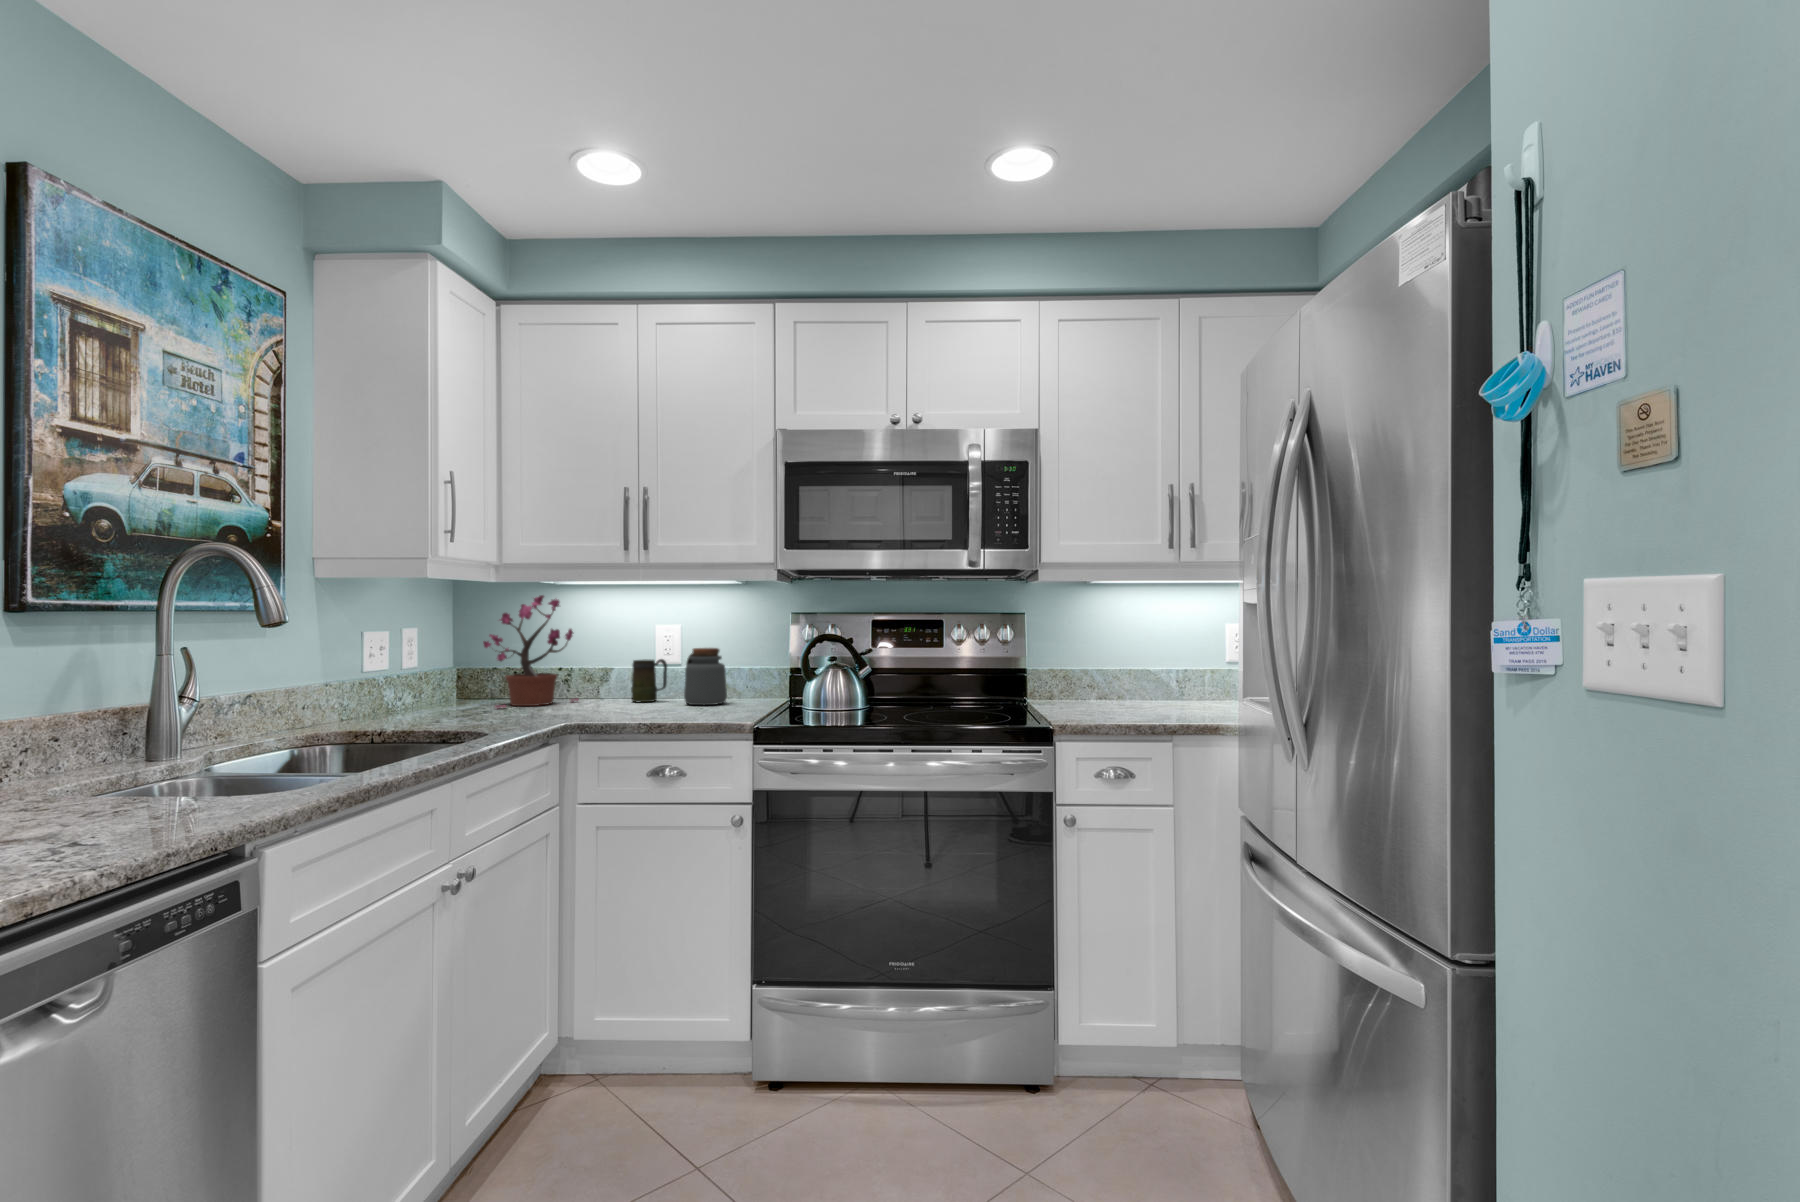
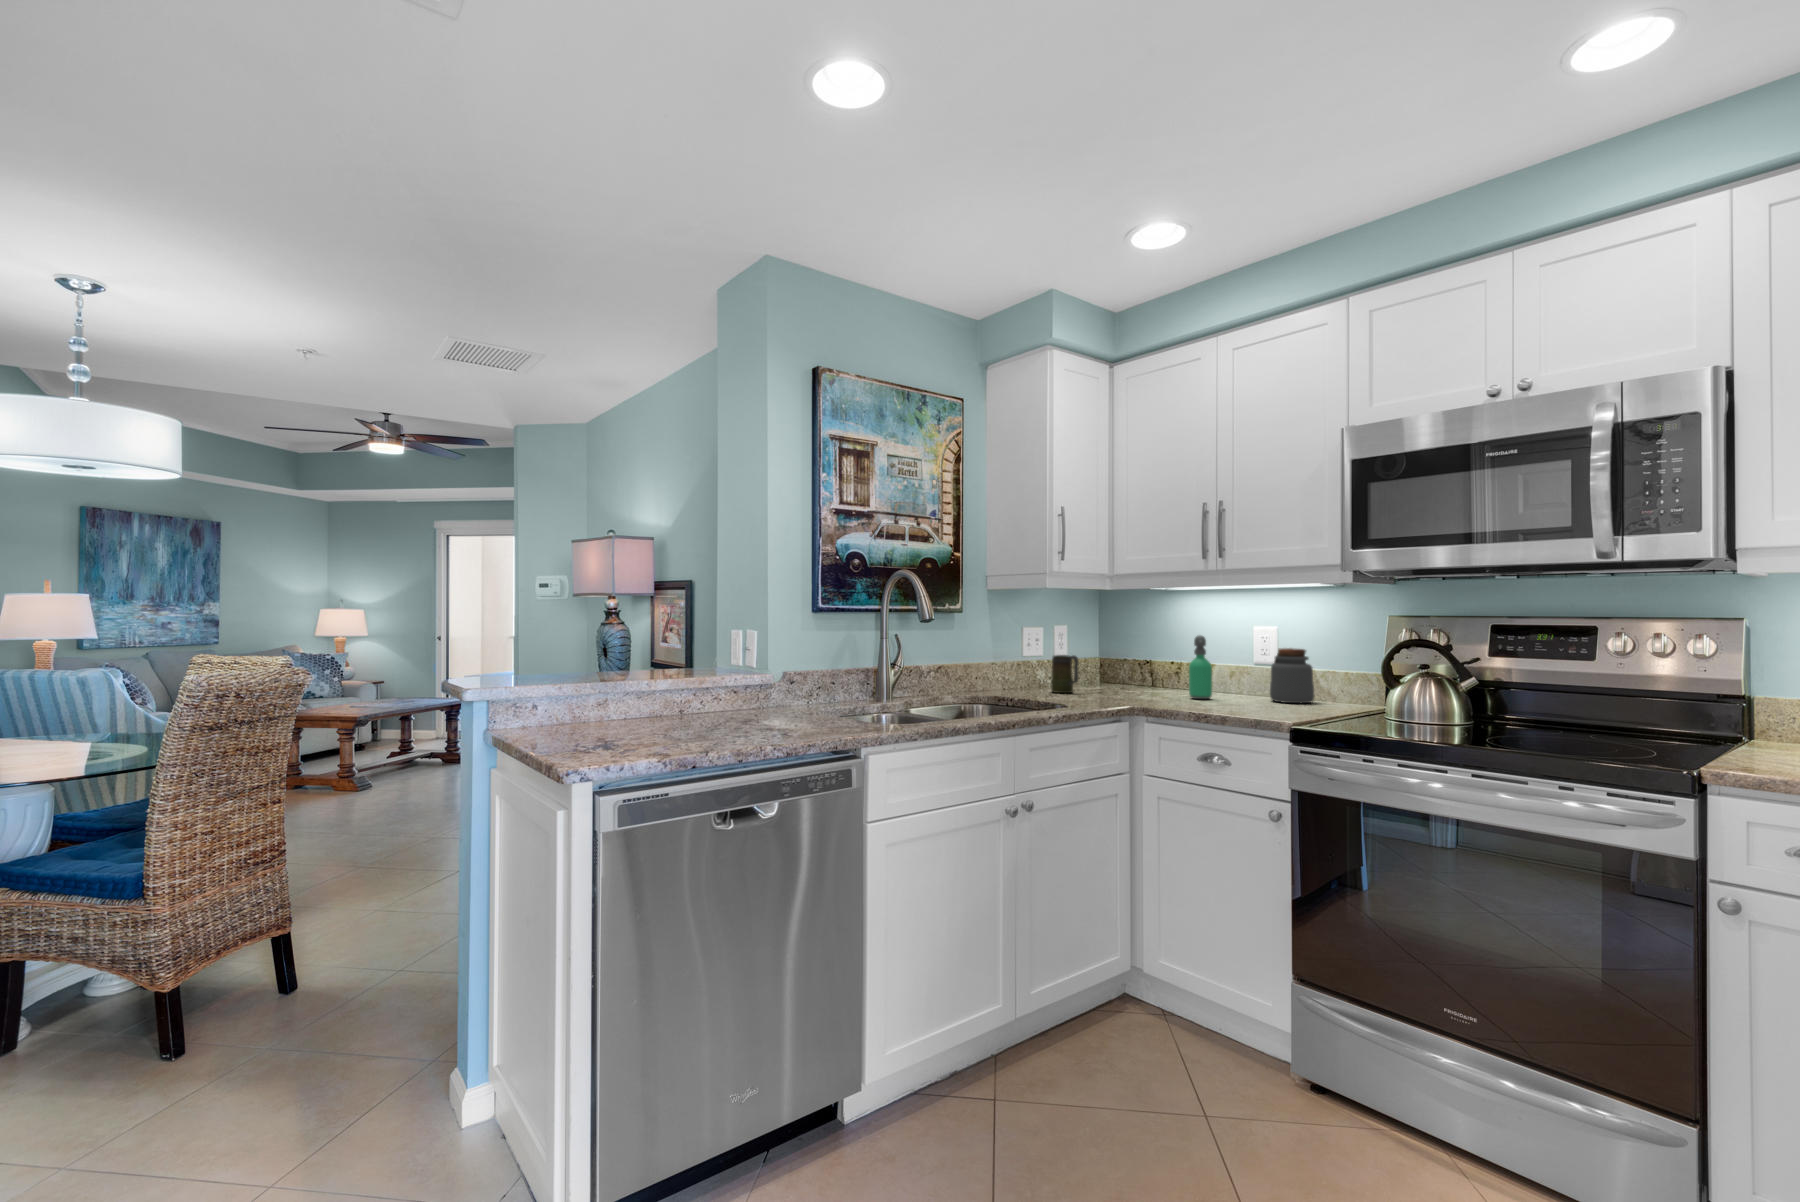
potted plant: present [483,595,579,708] -> none [1111,600,1185,691]
soap dispenser: none [602,637,628,710] -> present [1189,635,1212,699]
mug: present [631,659,667,702] -> present [1051,655,1079,693]

